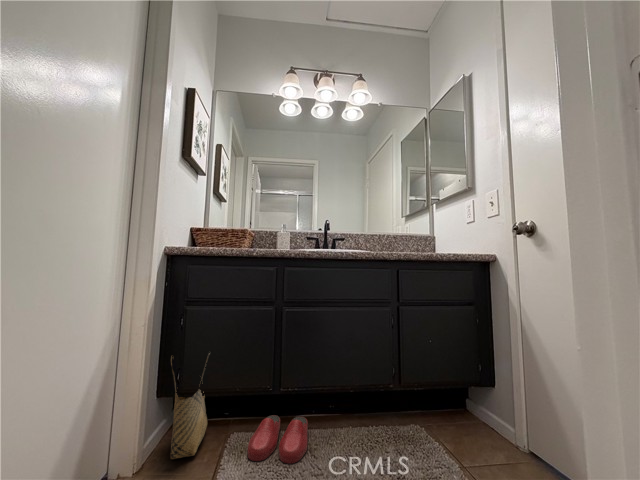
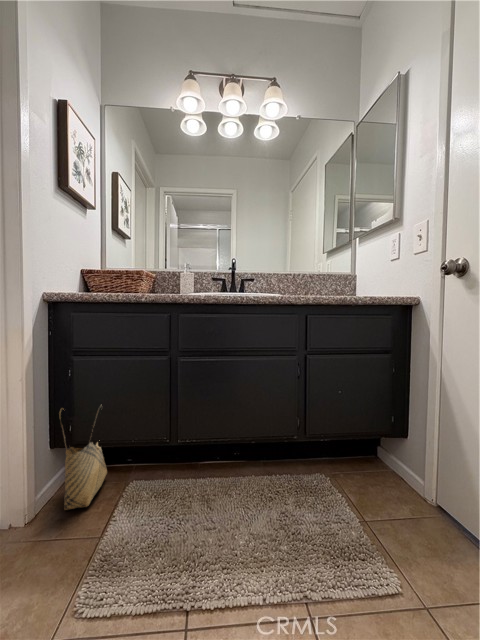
slippers: present [248,415,308,464] -> none [142,464,209,516]

